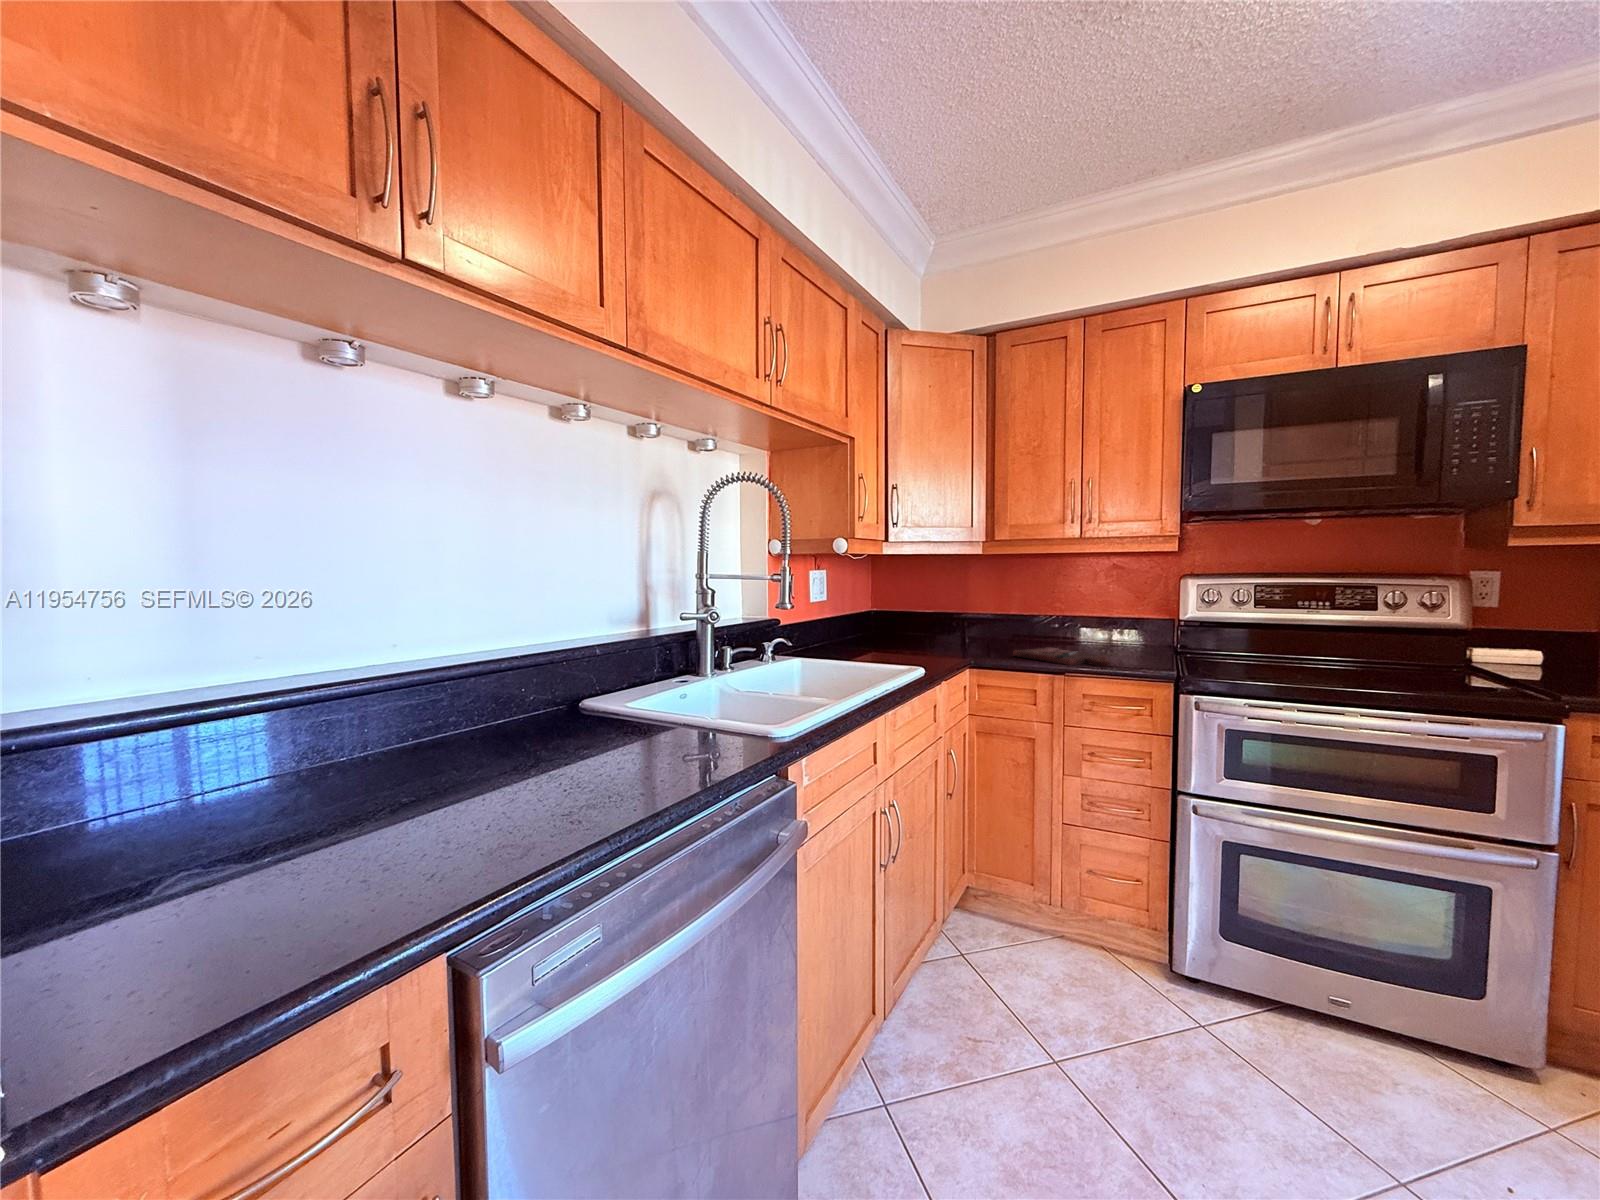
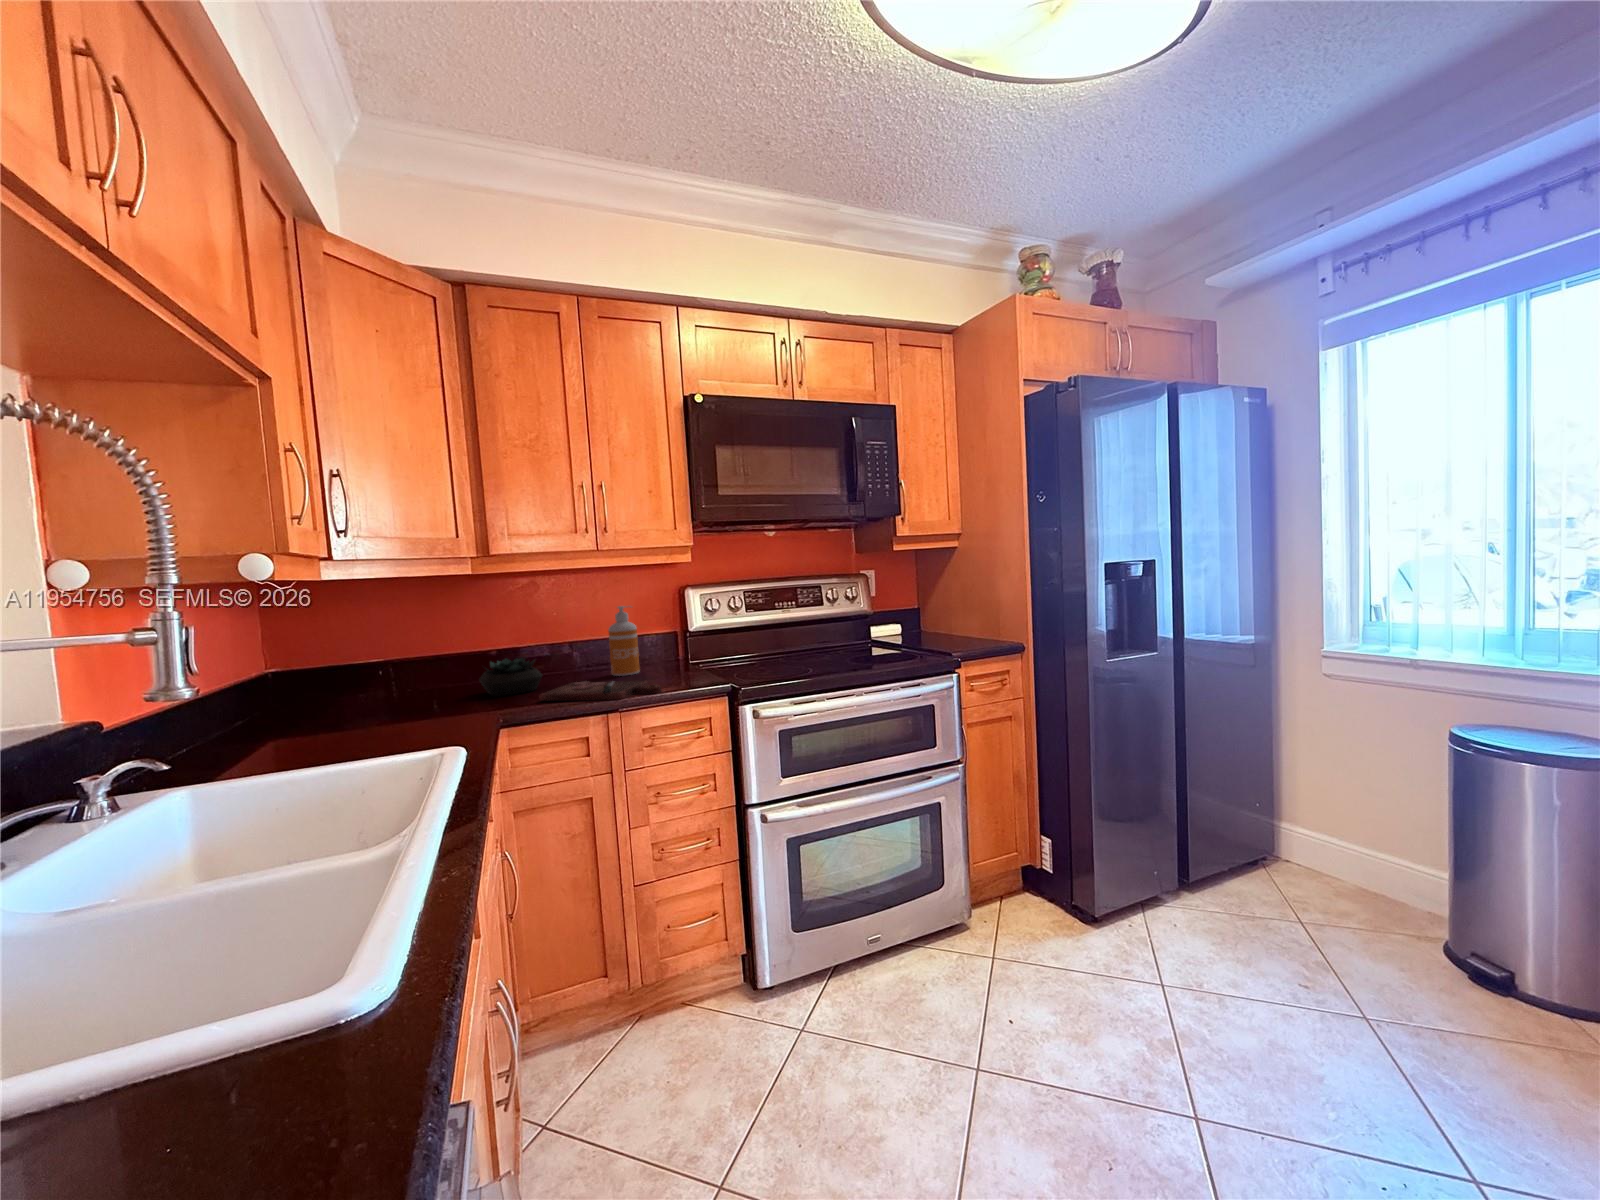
soap dispenser: none [1097,589,1125,652] -> present [608,606,640,676]
succulent plant: none [986,621,1032,650] -> present [479,658,542,696]

